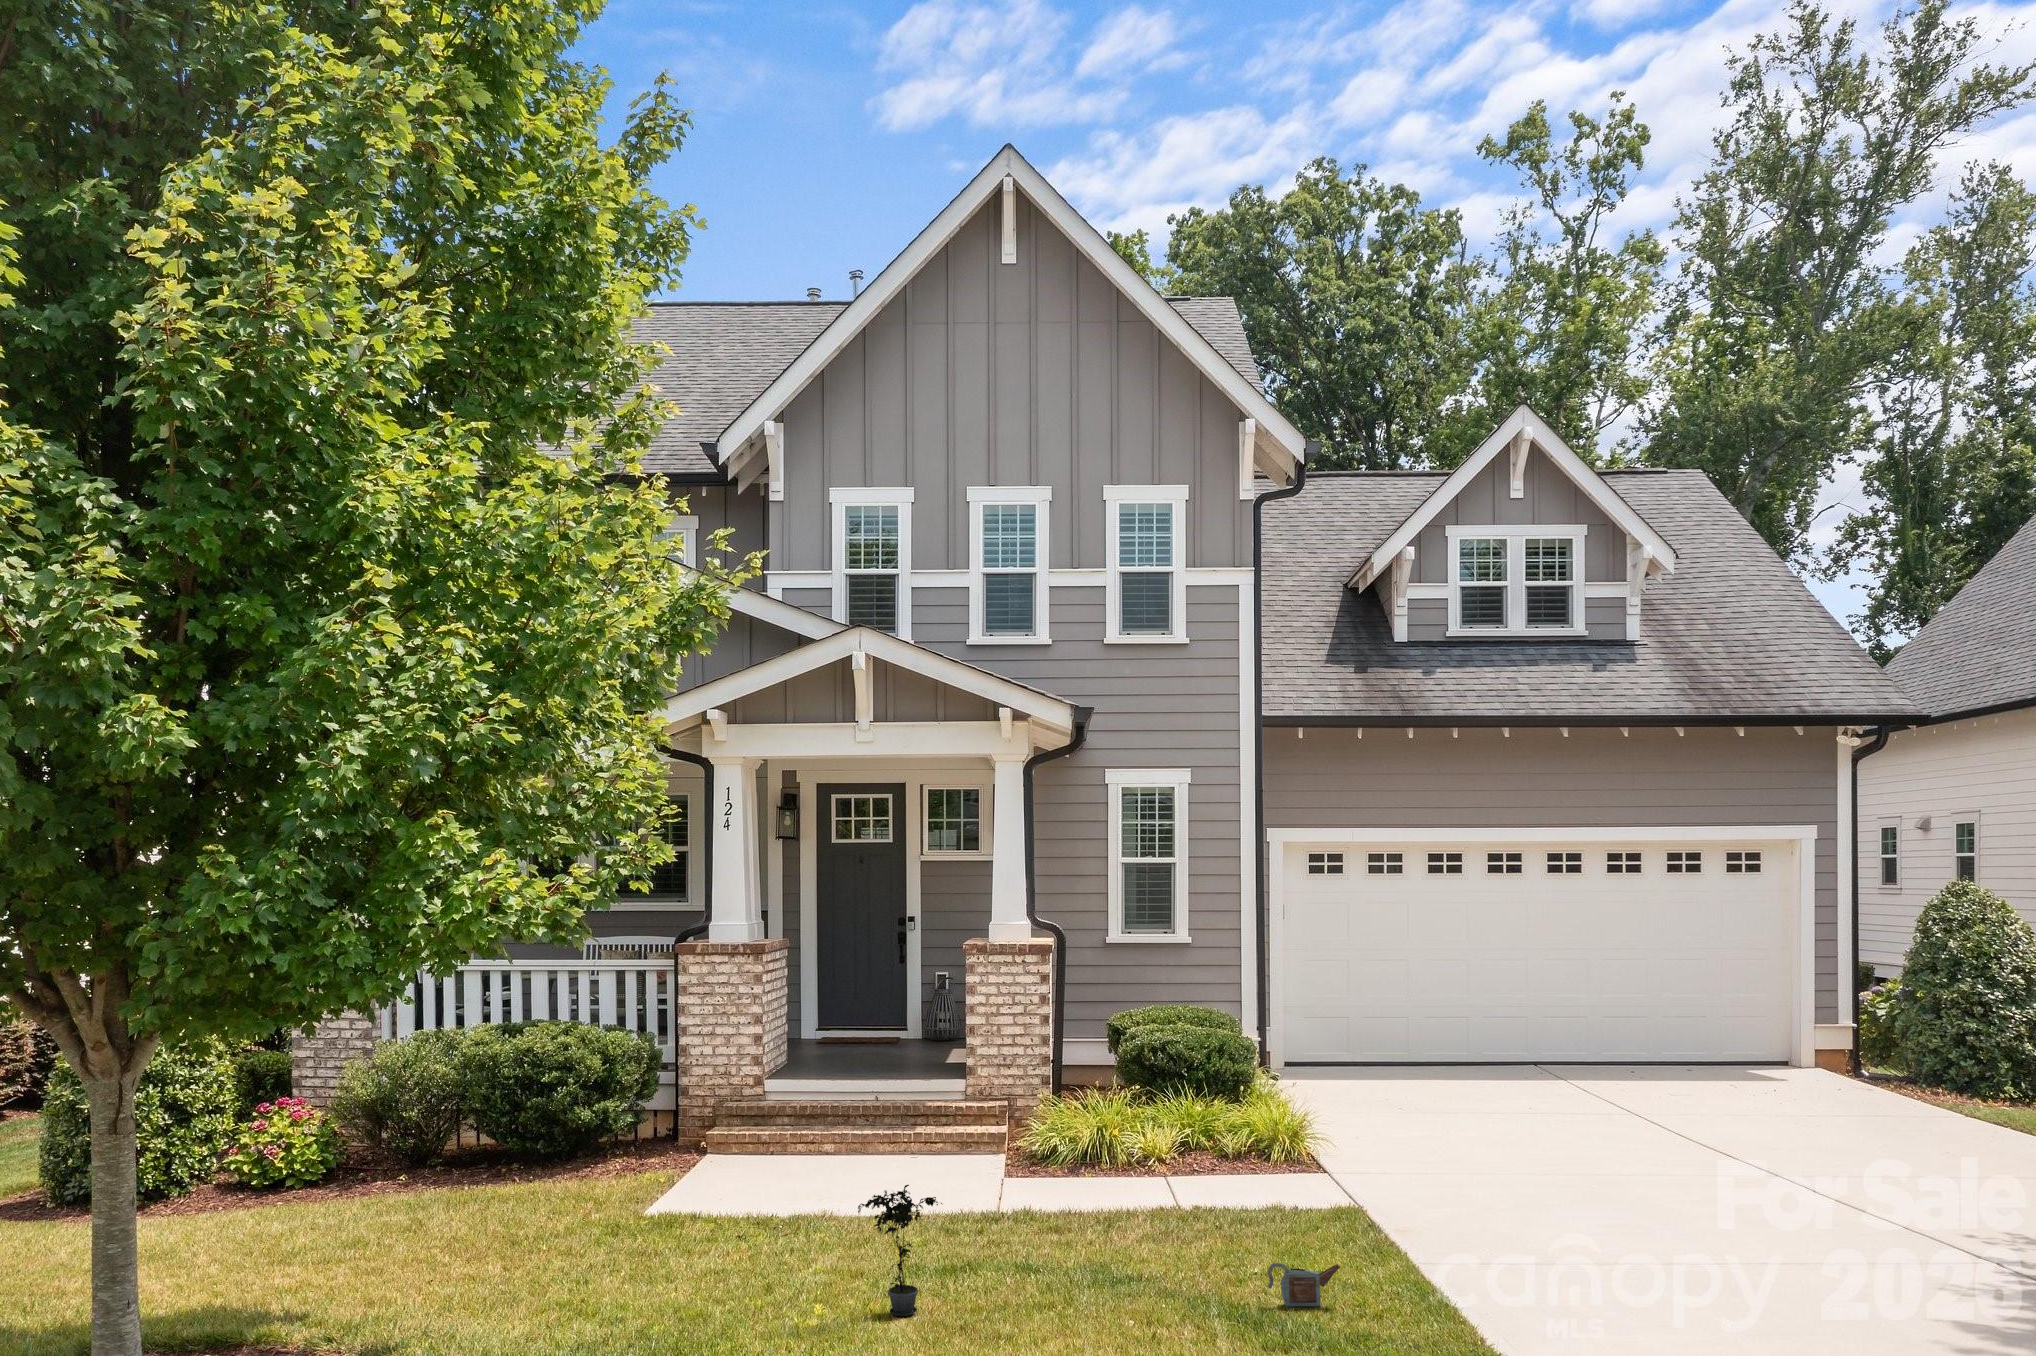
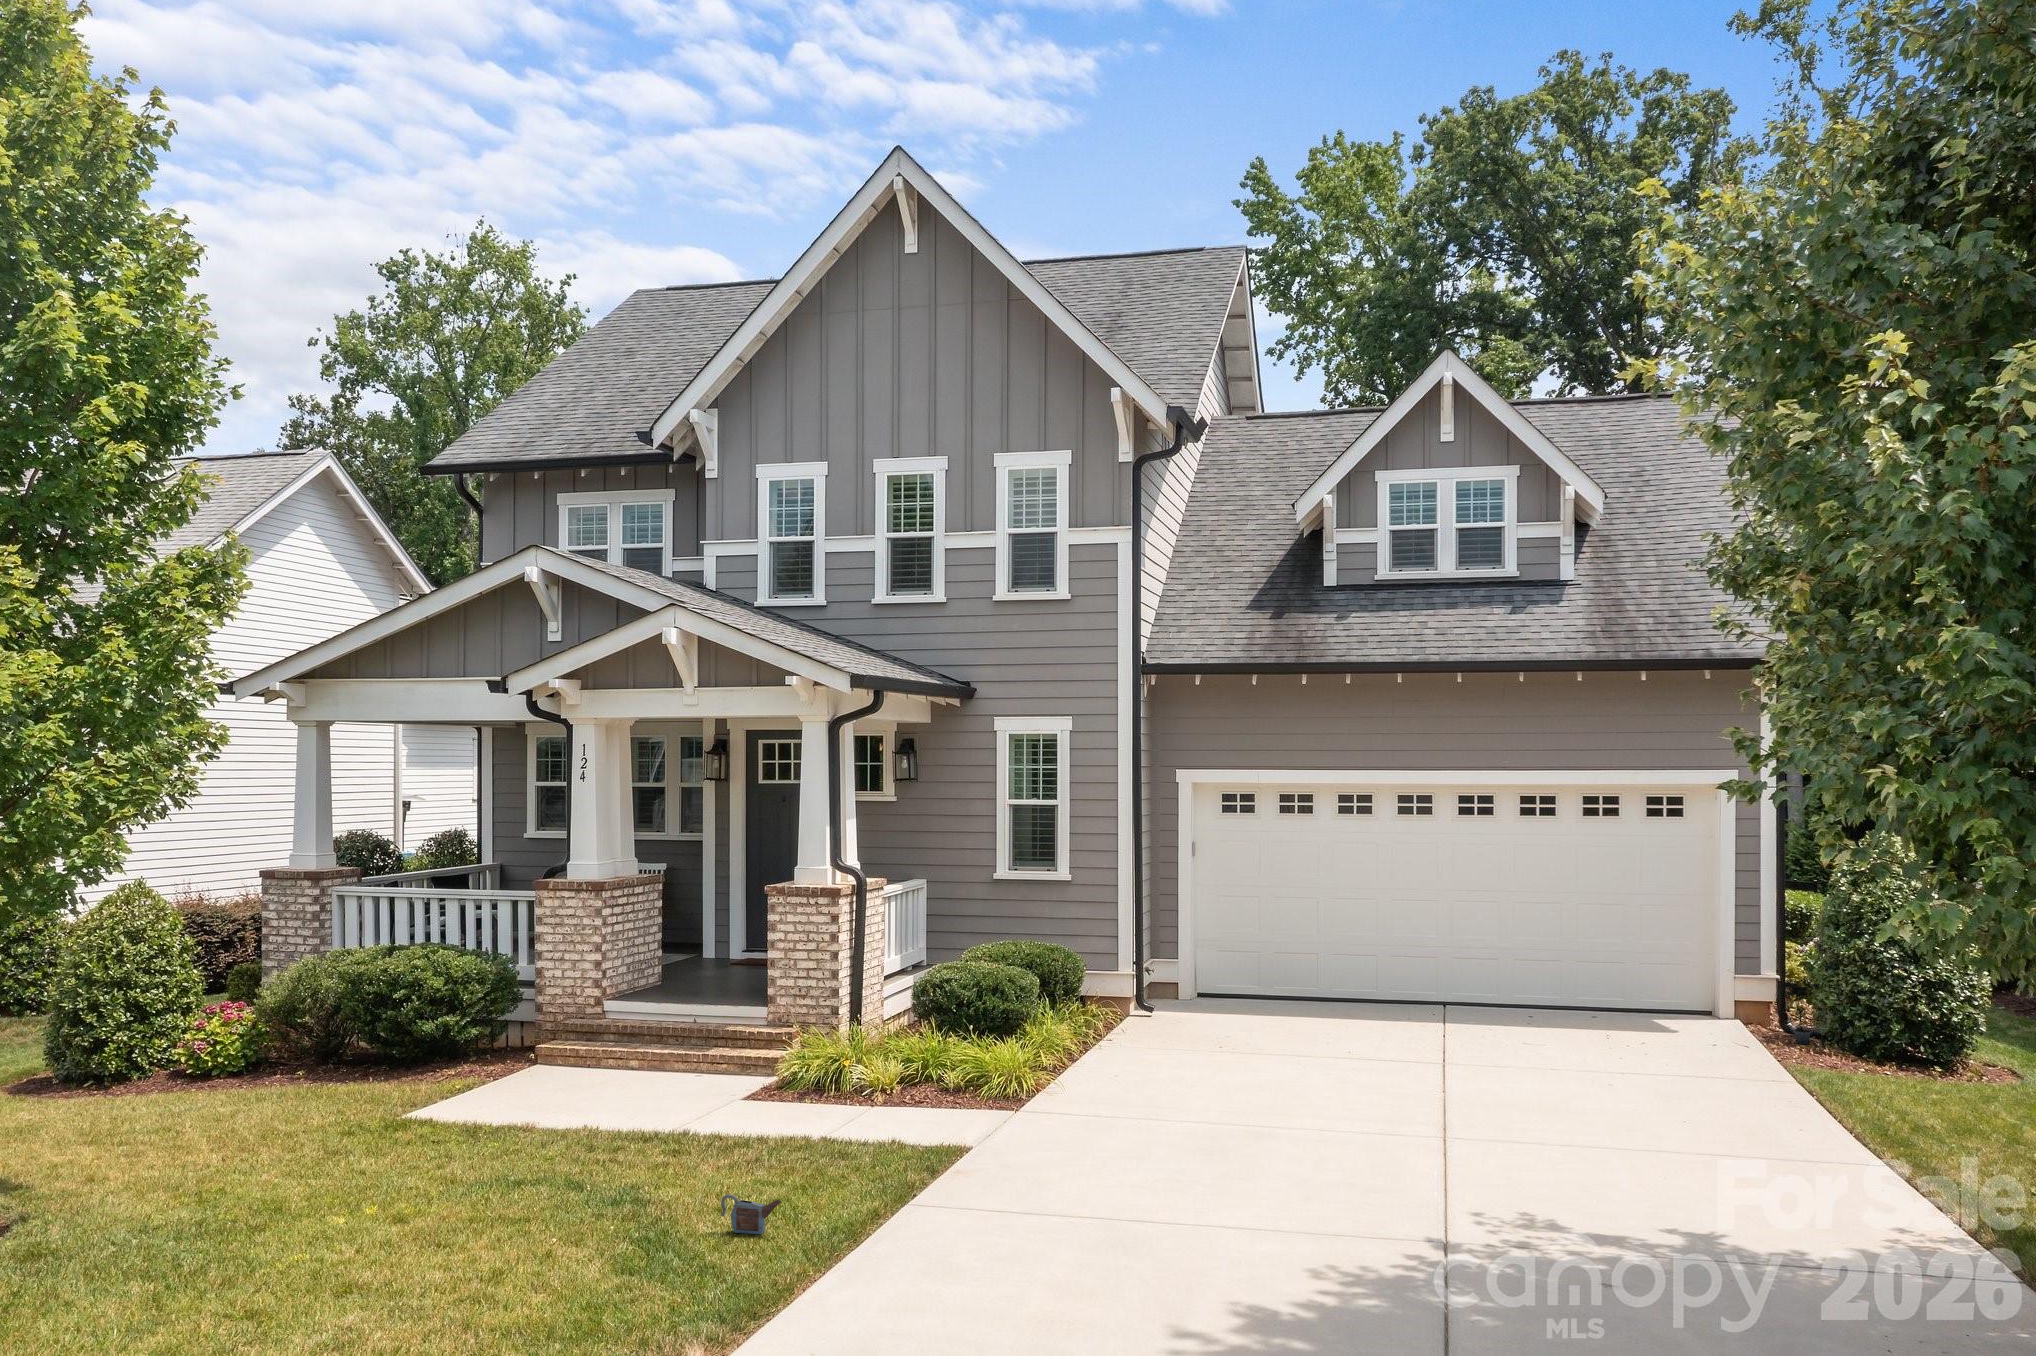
potted plant: present [858,1185,942,1317] -> present [1778,977,1821,1044]

